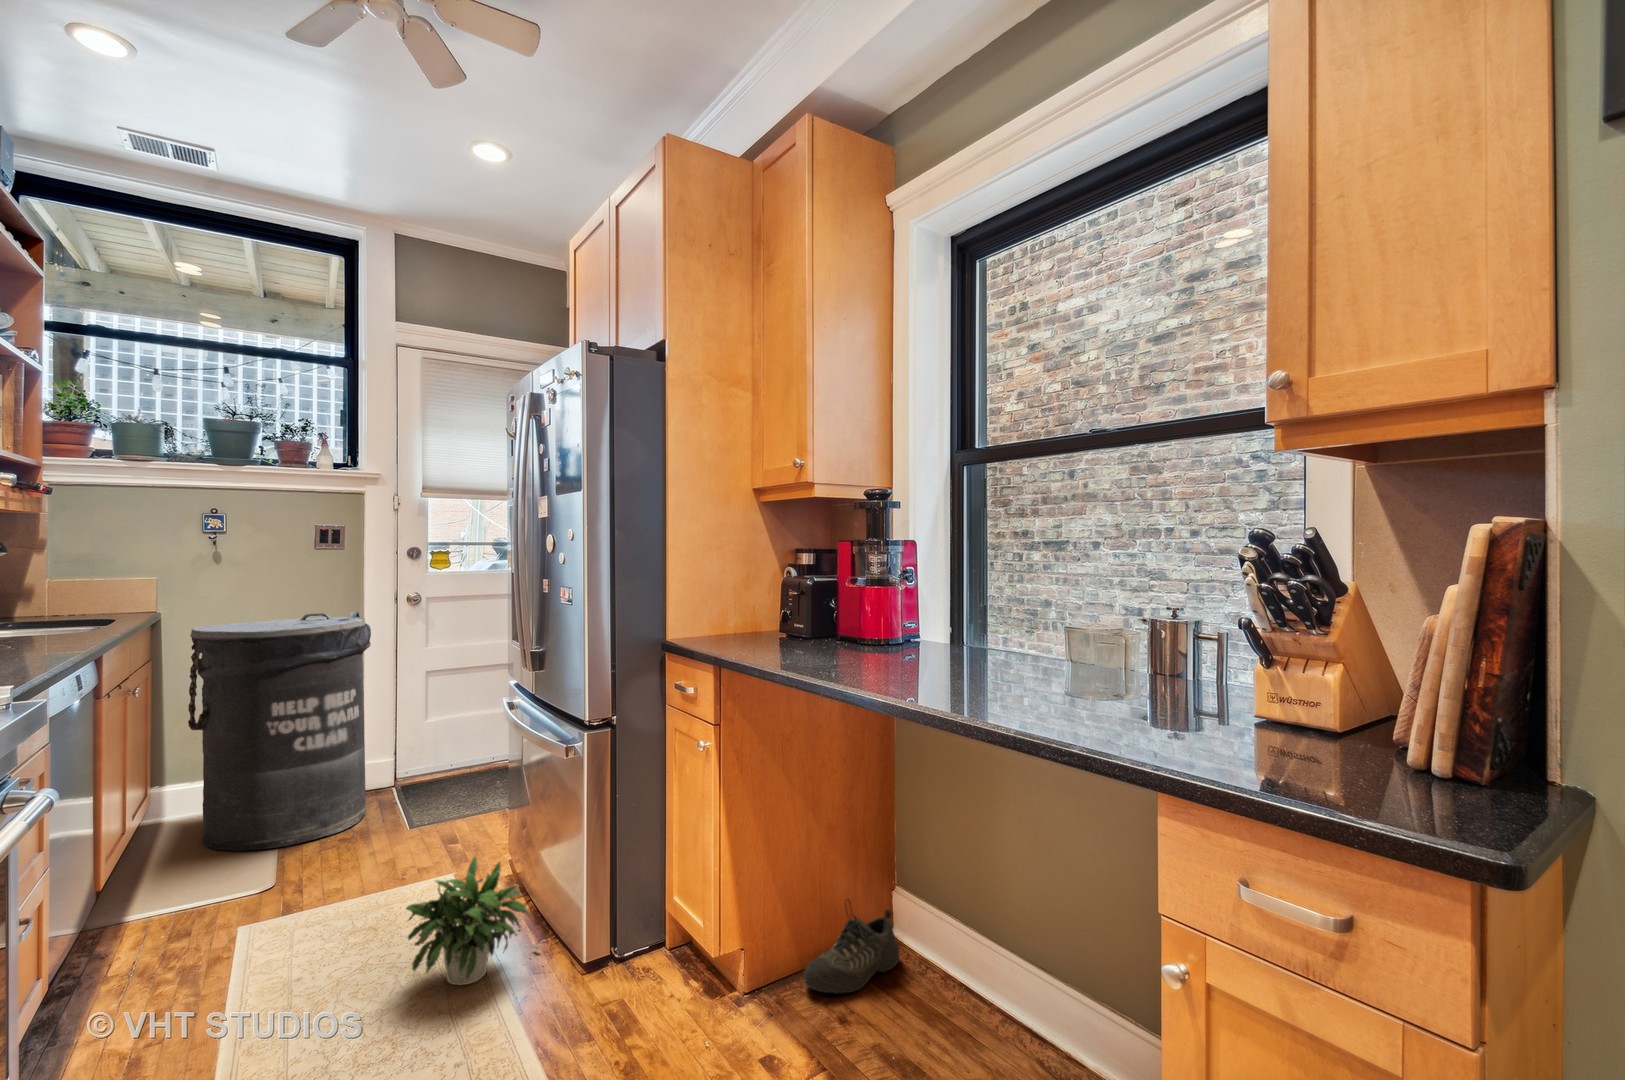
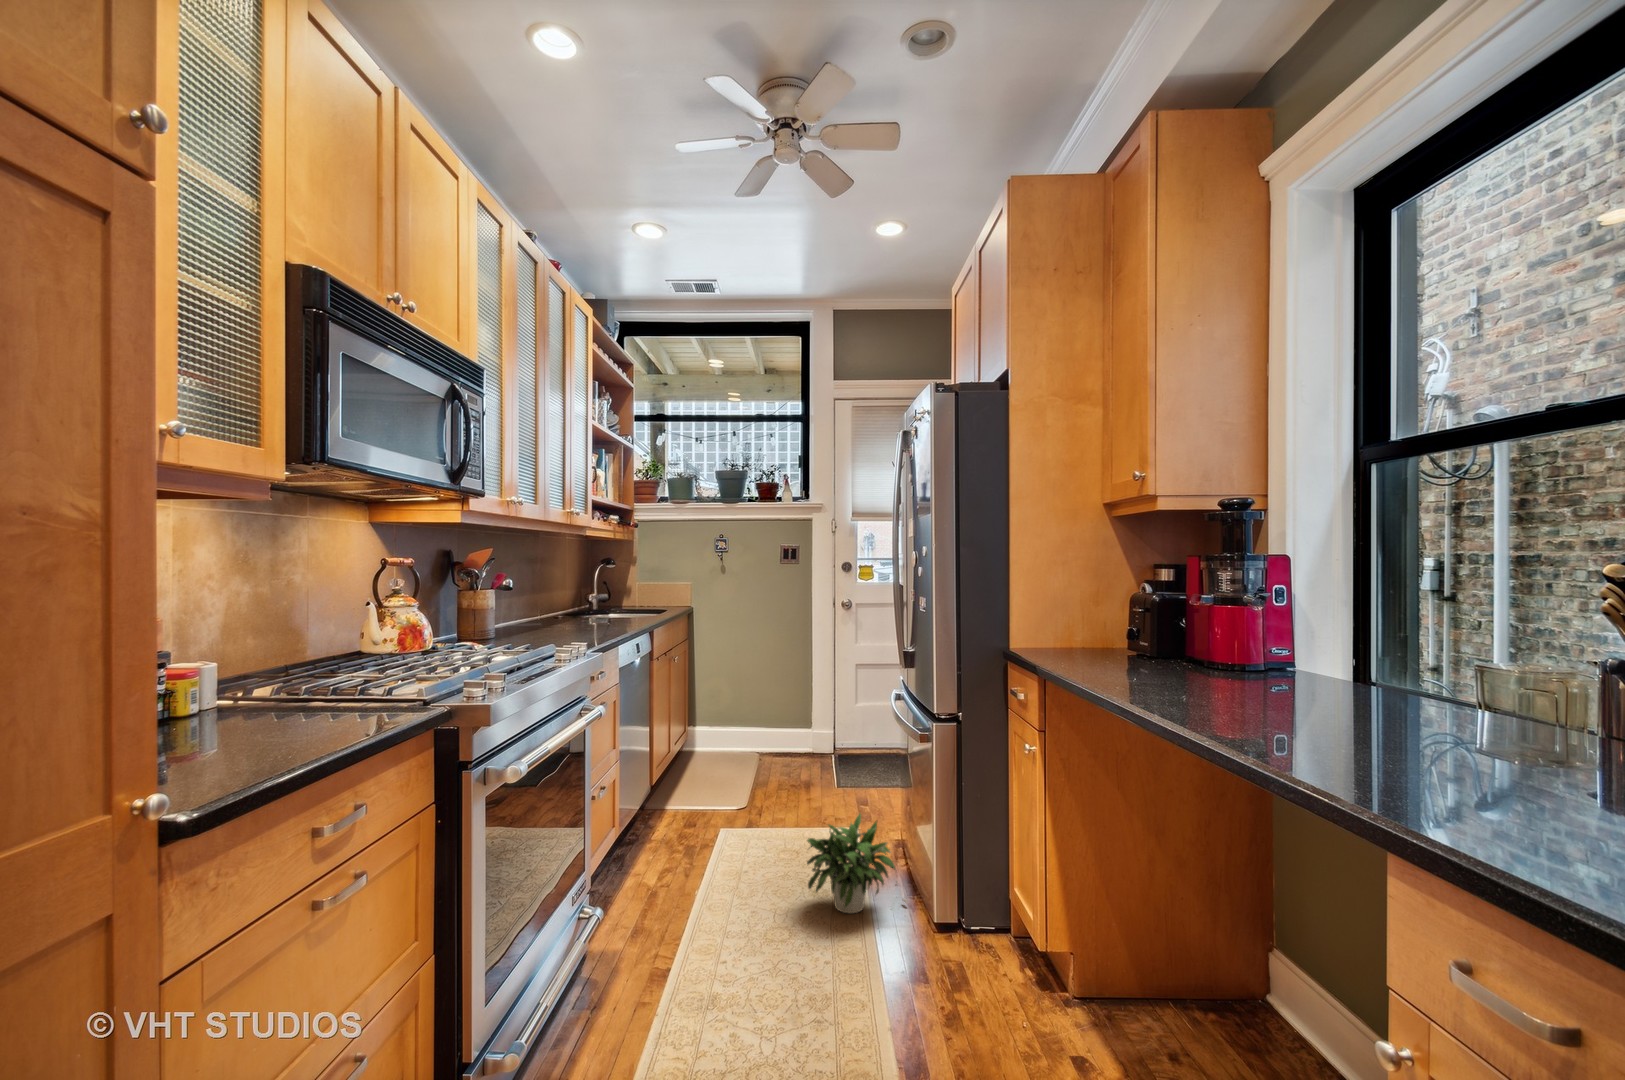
trash can: present [188,612,371,851] -> none [704,611,816,783]
shoe: present [804,899,899,993] -> none [1139,936,1264,1035]

